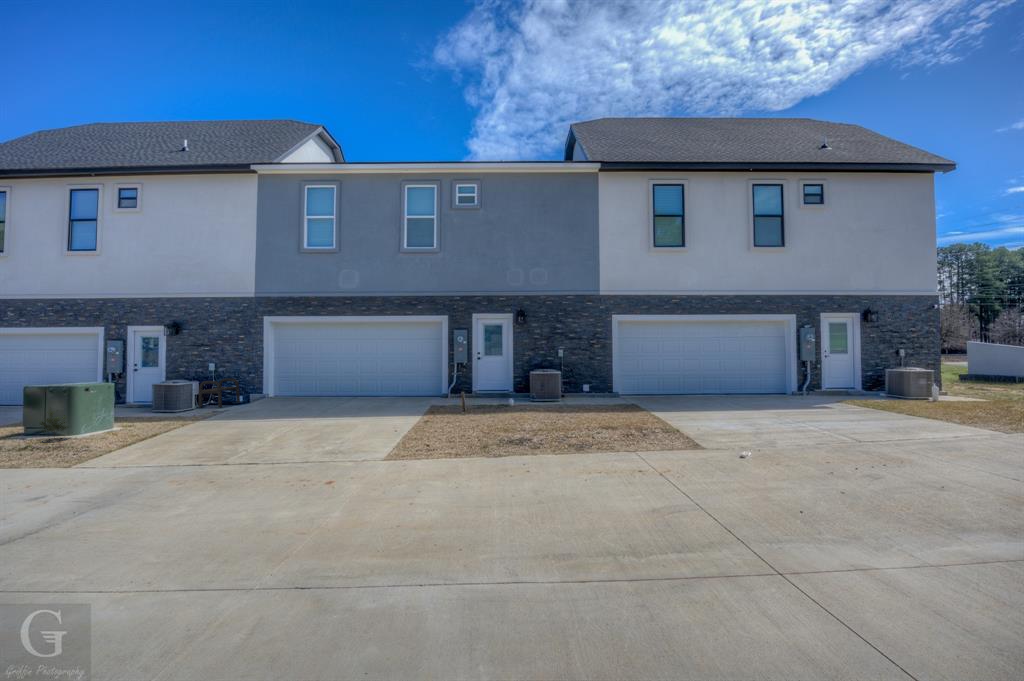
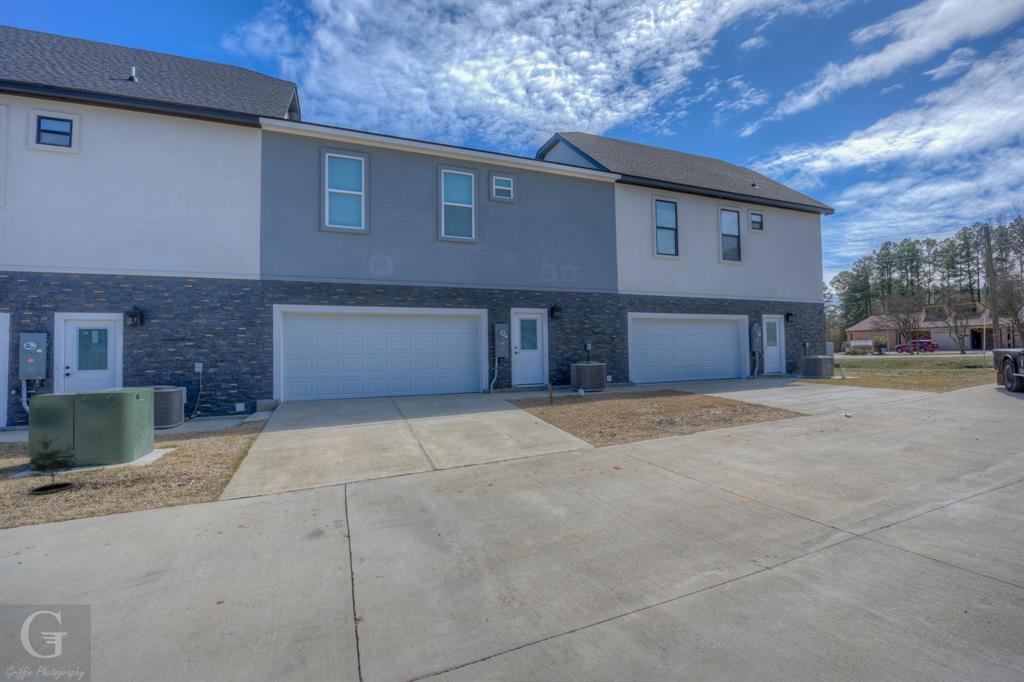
bench: present [198,378,240,407] -> none [198,382,244,422]

